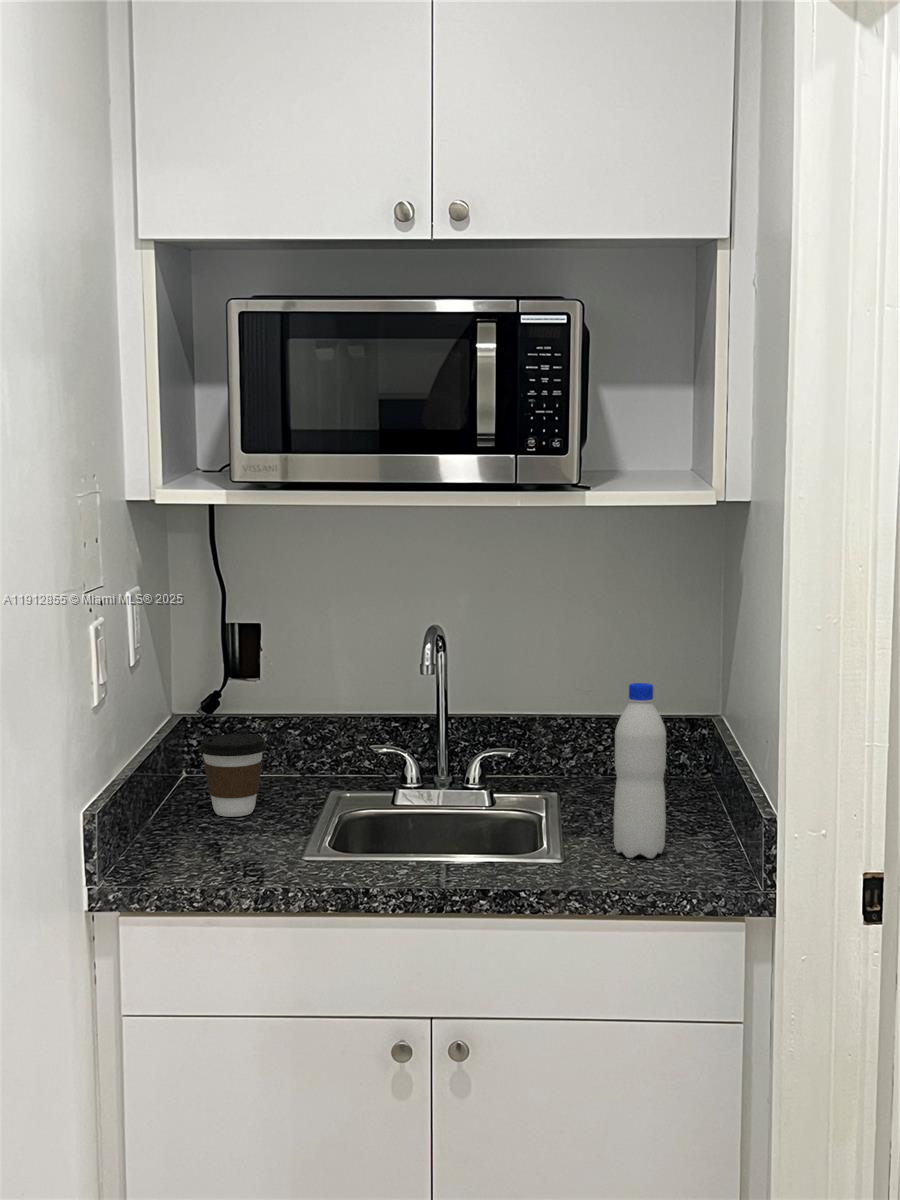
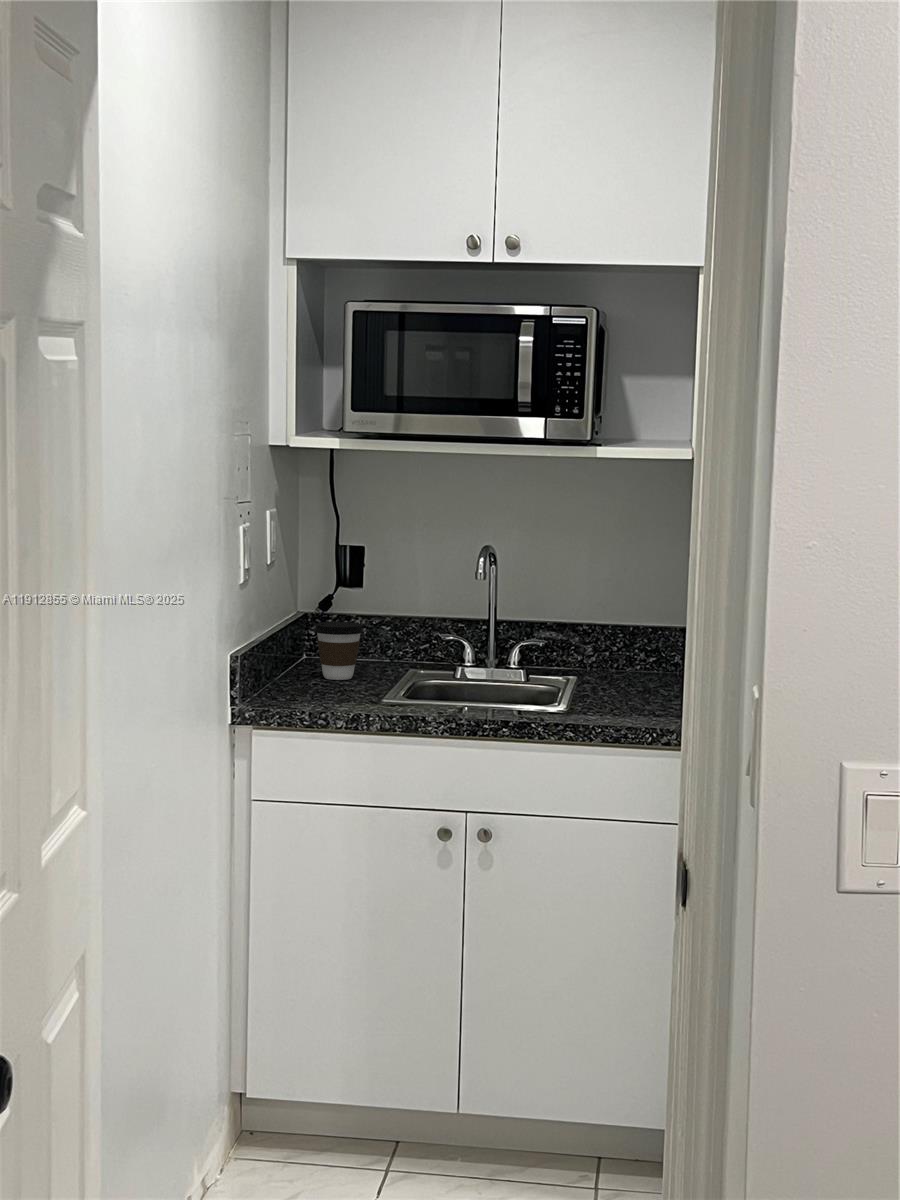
water bottle: present [614,683,666,858] -> none [607,586,647,712]

